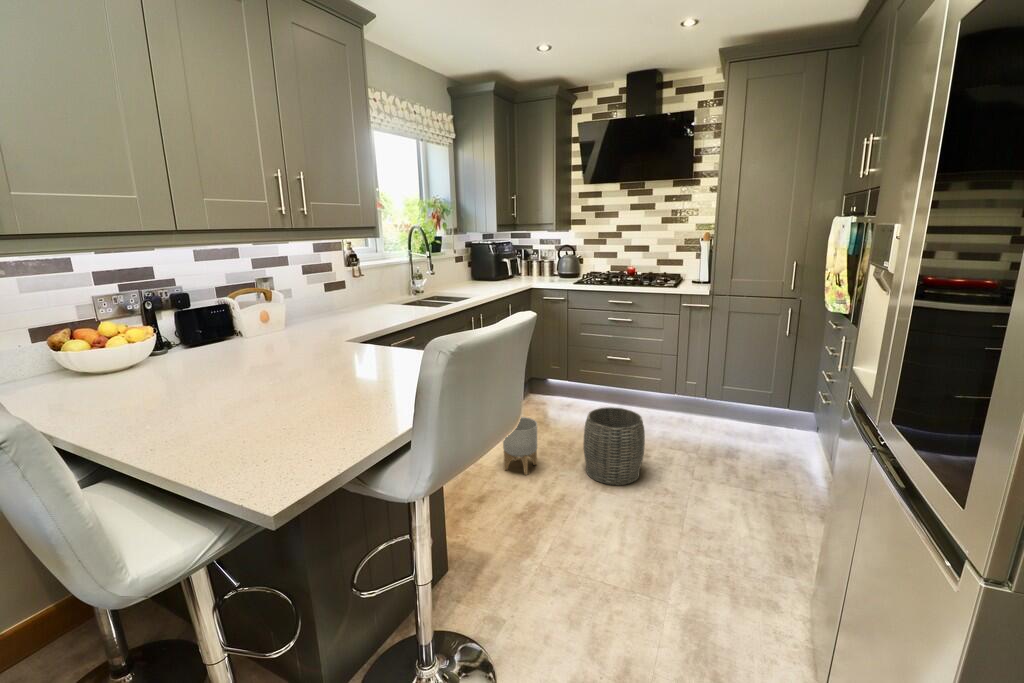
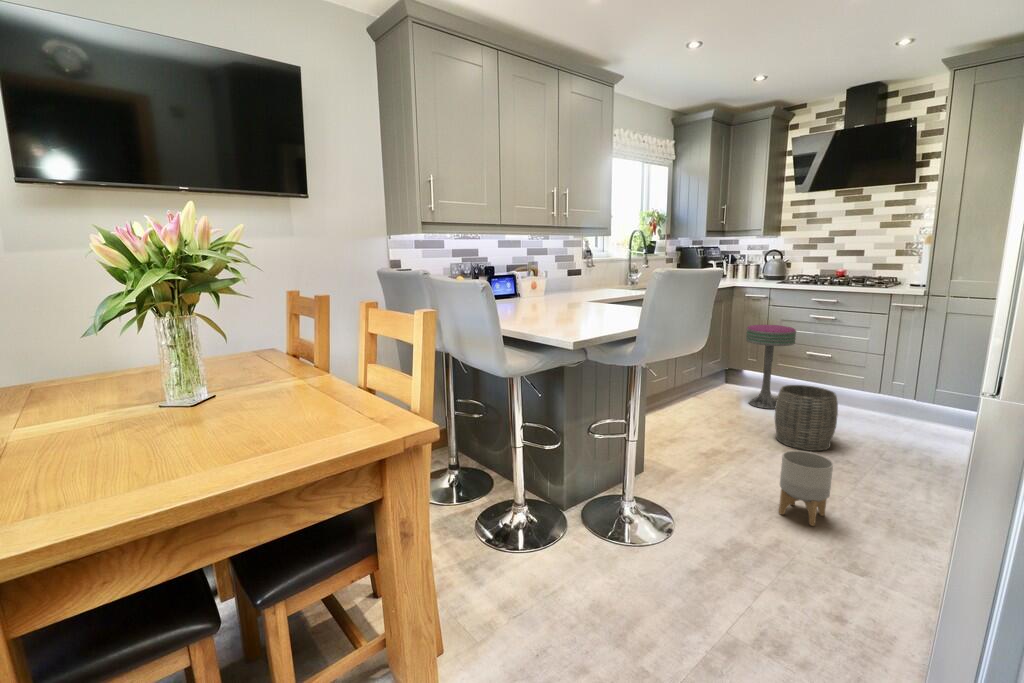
bar stool: none [547,332,596,426] -> present [746,325,796,409]
planter: present [503,417,537,475] -> present [779,451,833,526]

